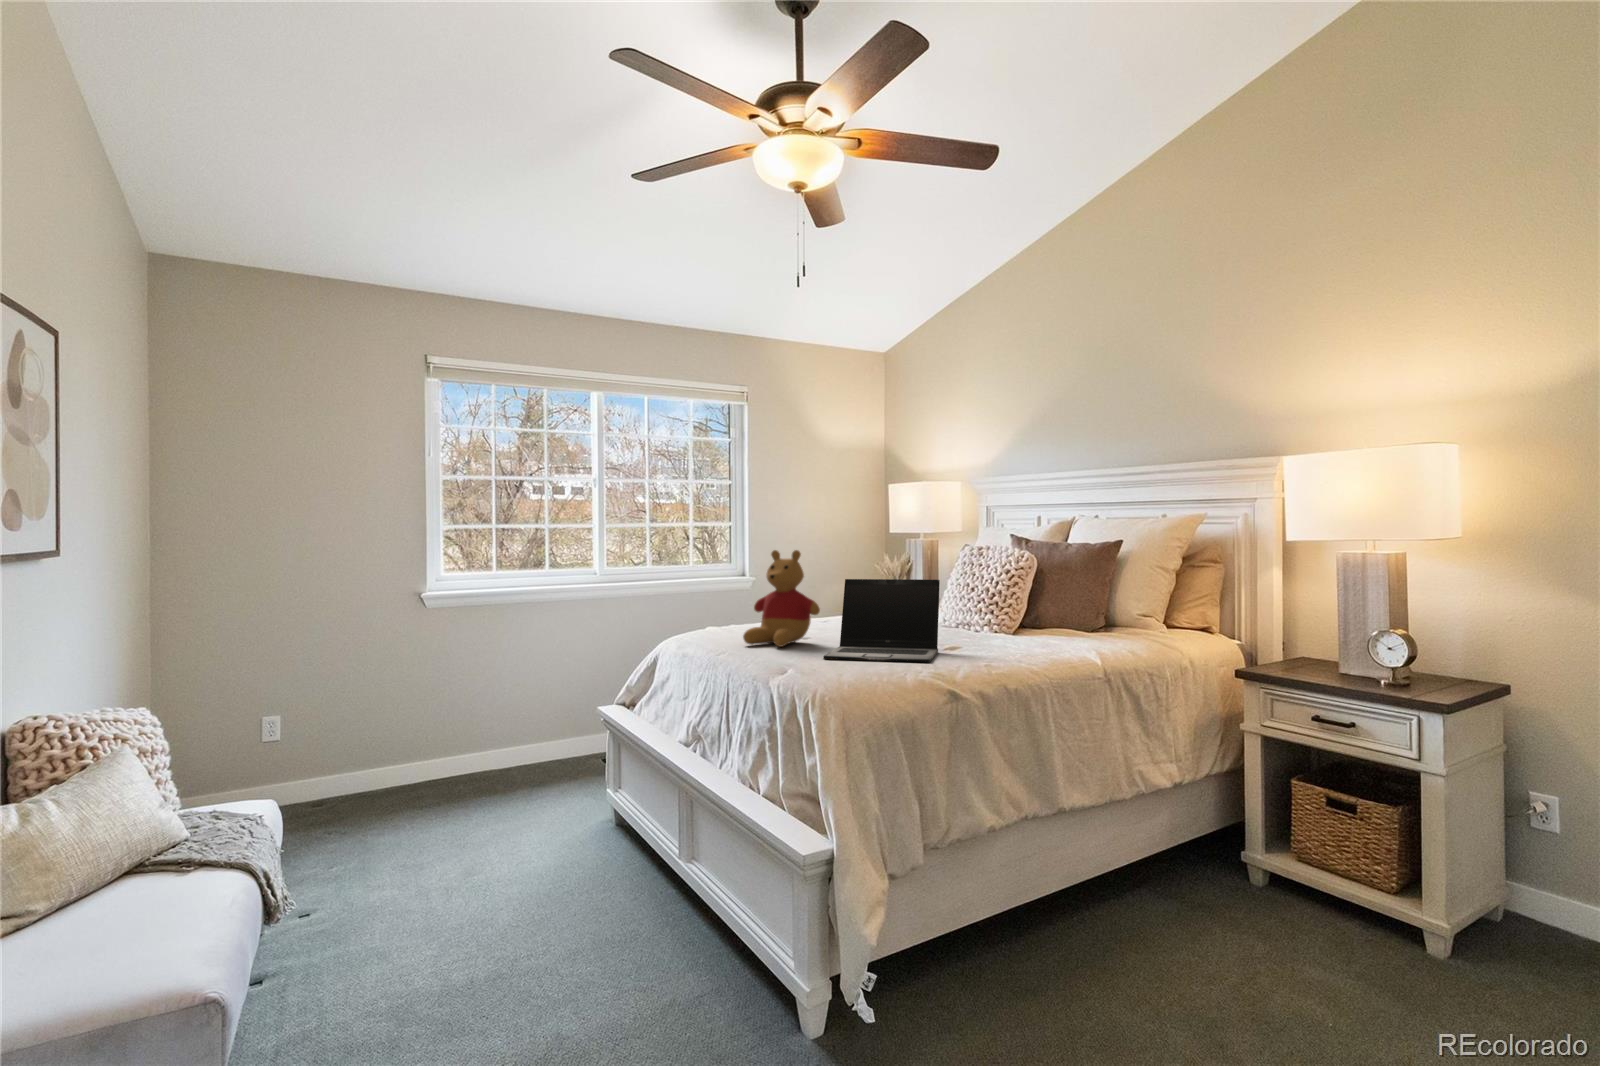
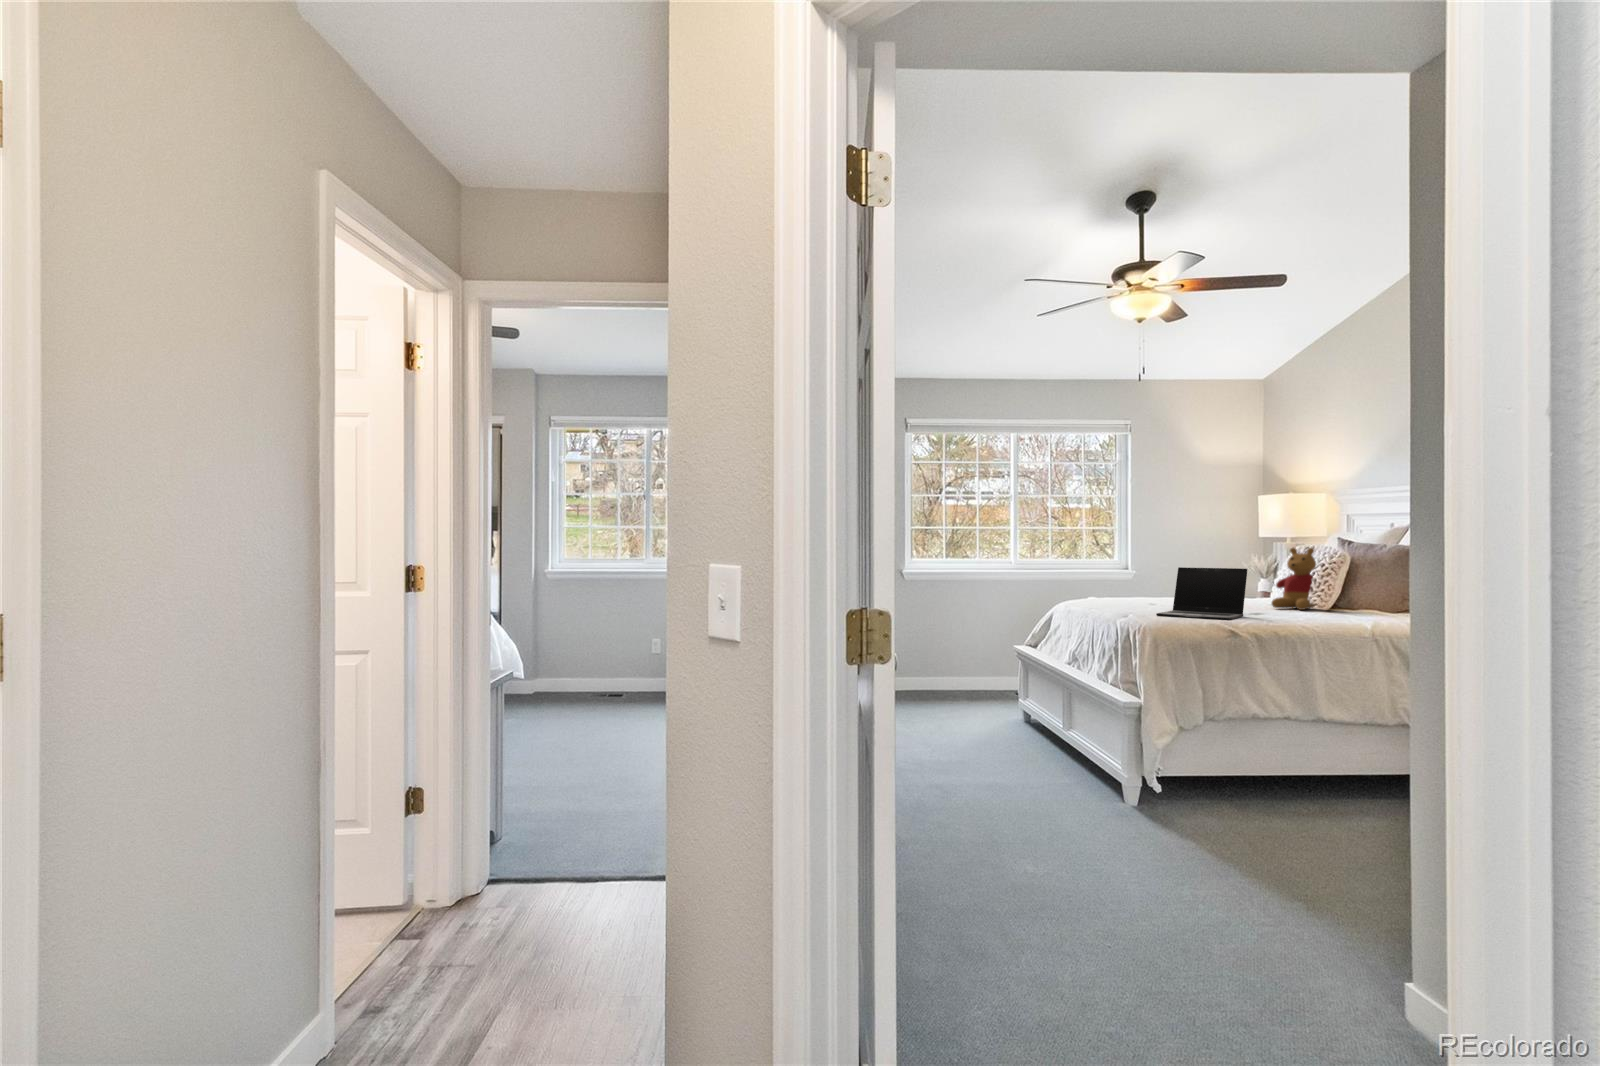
stuffed bear: present [743,550,820,647] -> present [1272,548,1316,610]

